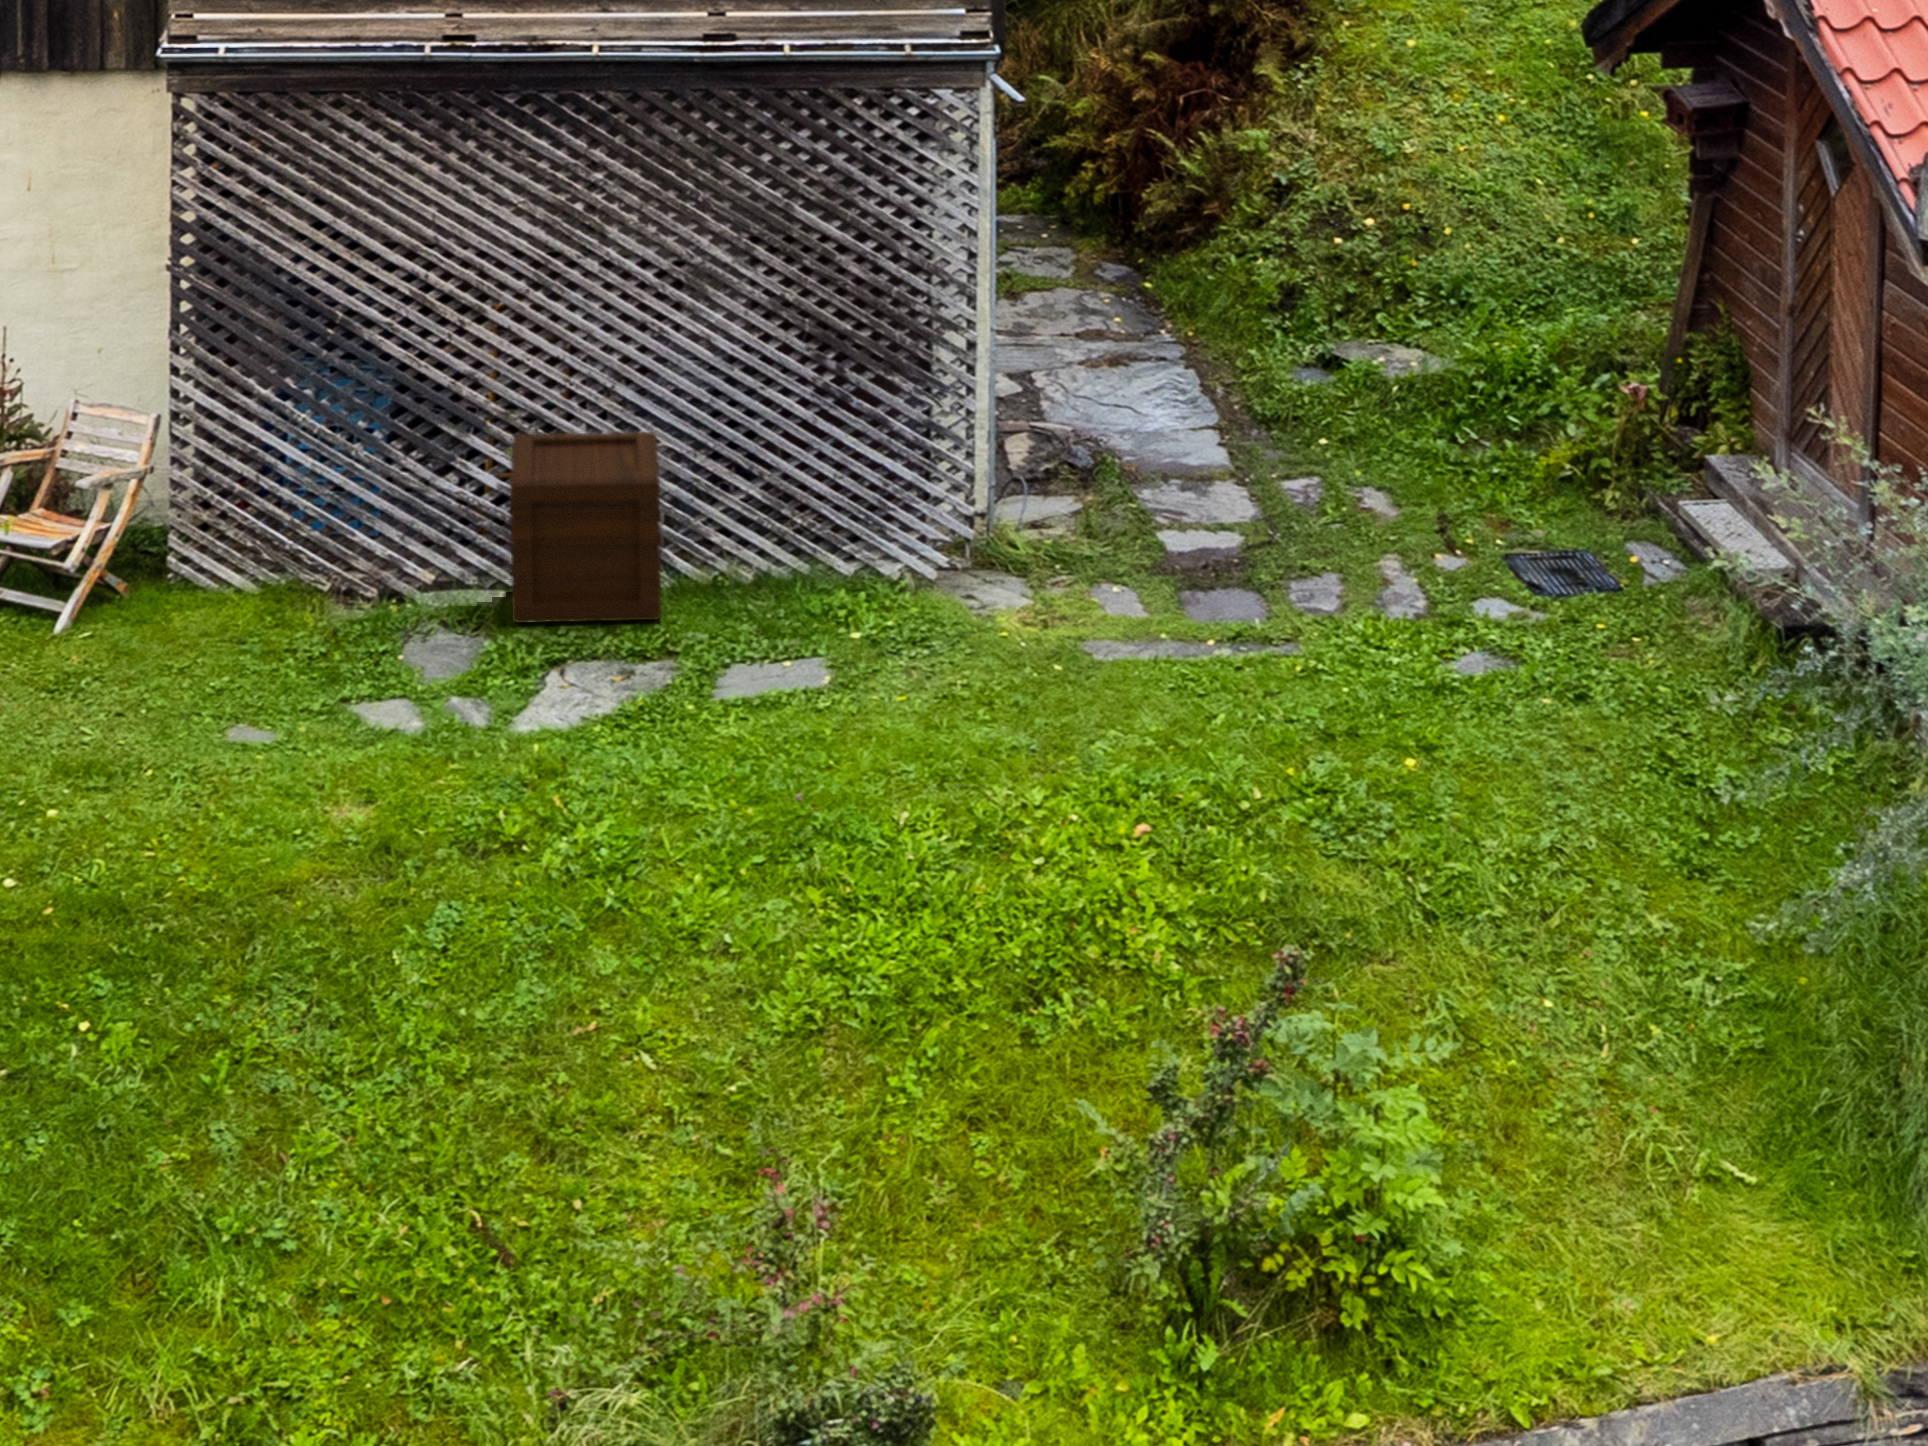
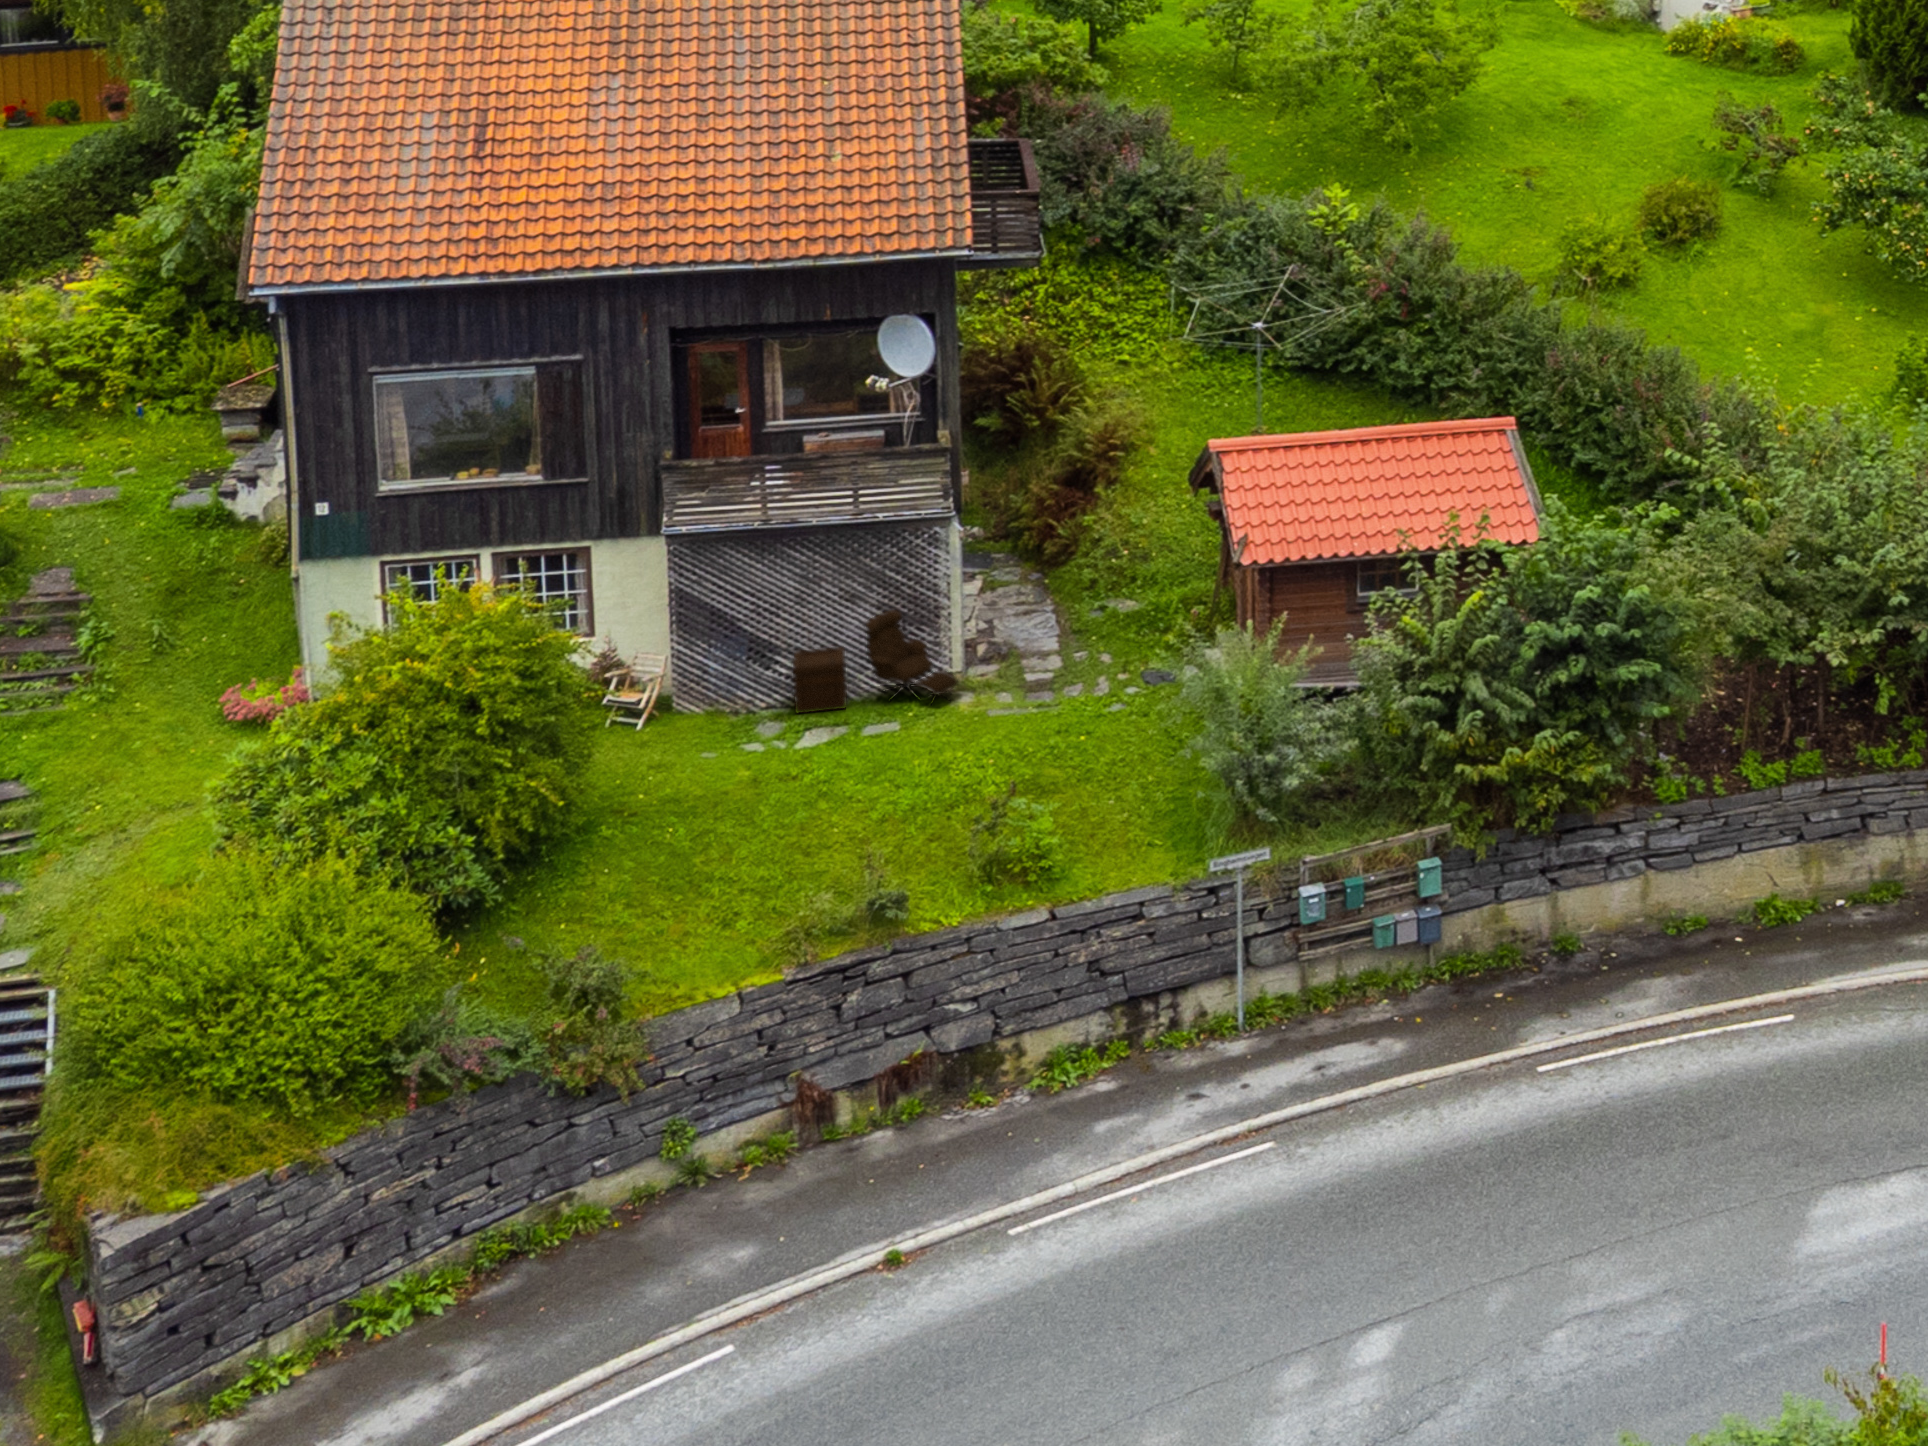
lounge chair: none [724,337,991,634] -> present [866,610,958,699]

